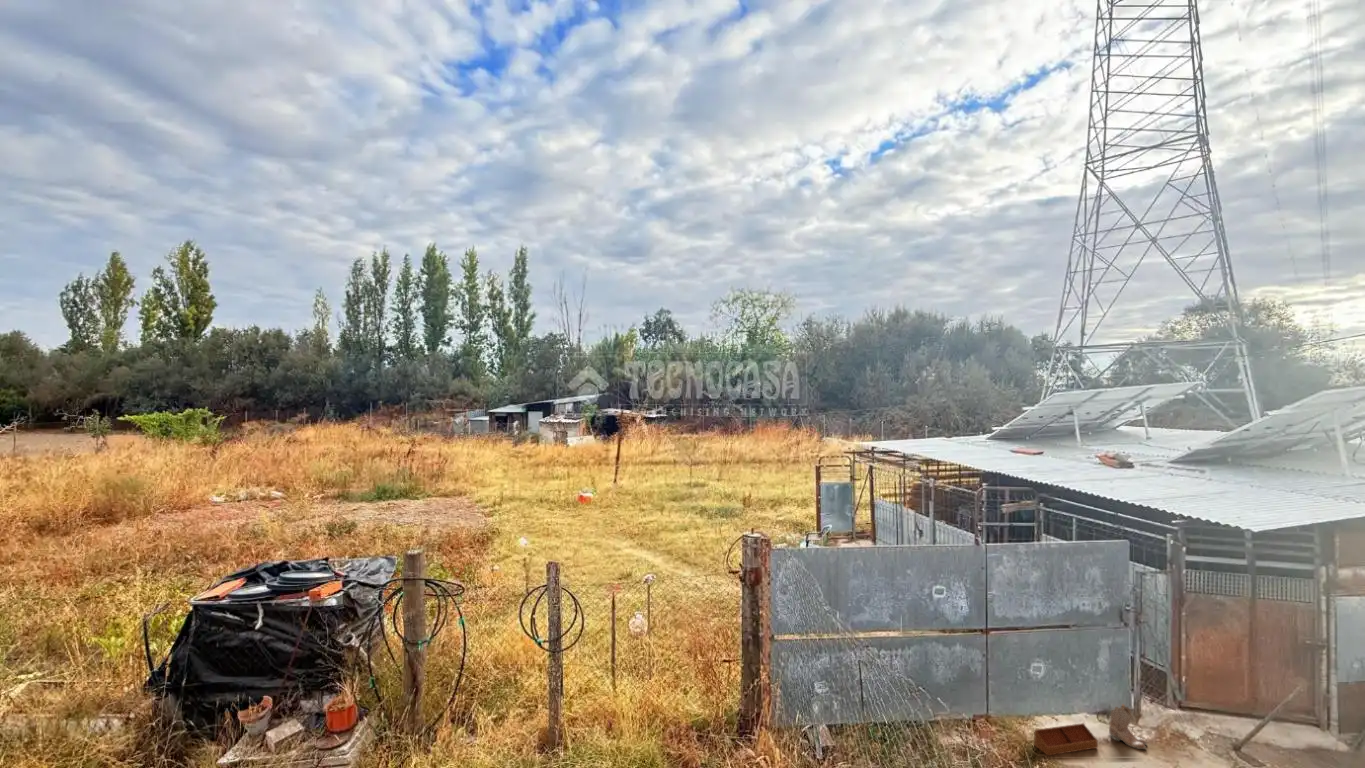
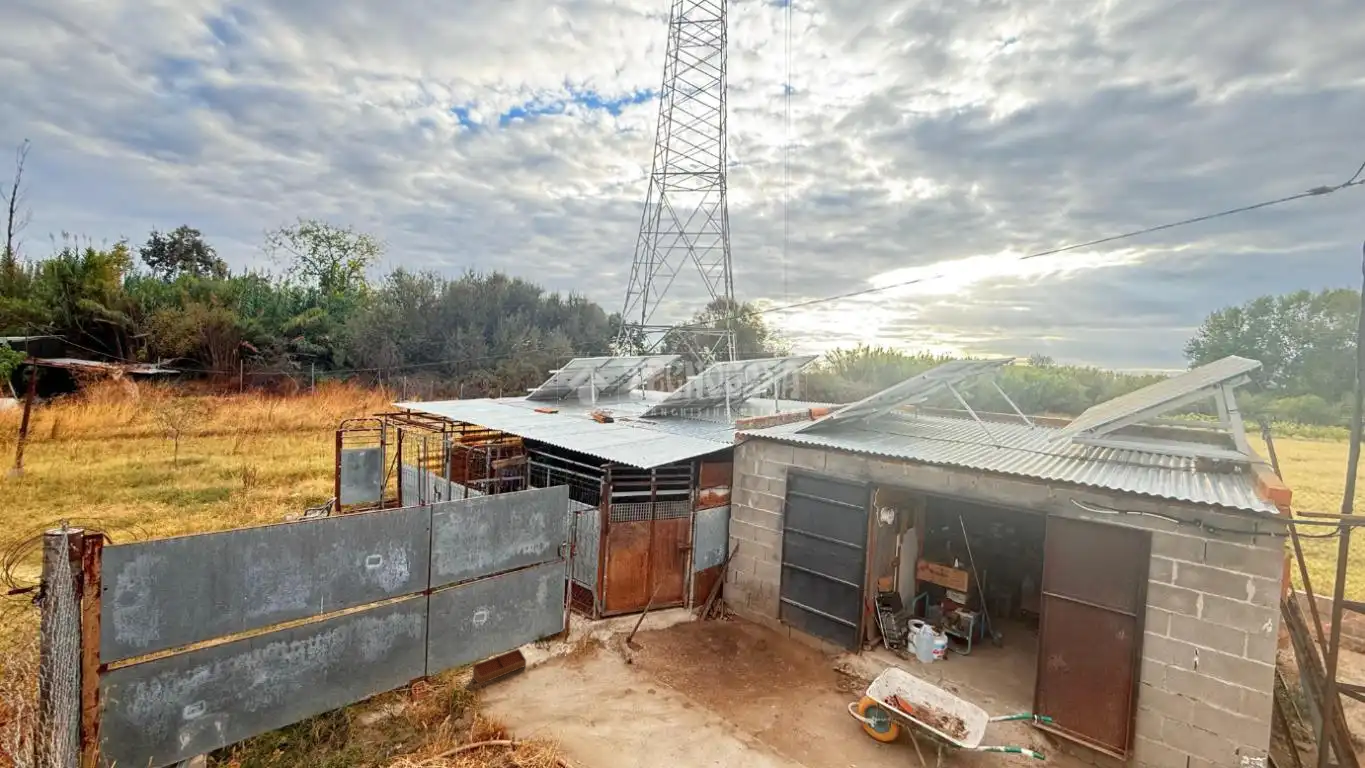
boots: present [1109,704,1146,749] -> none [541,622,567,658]

